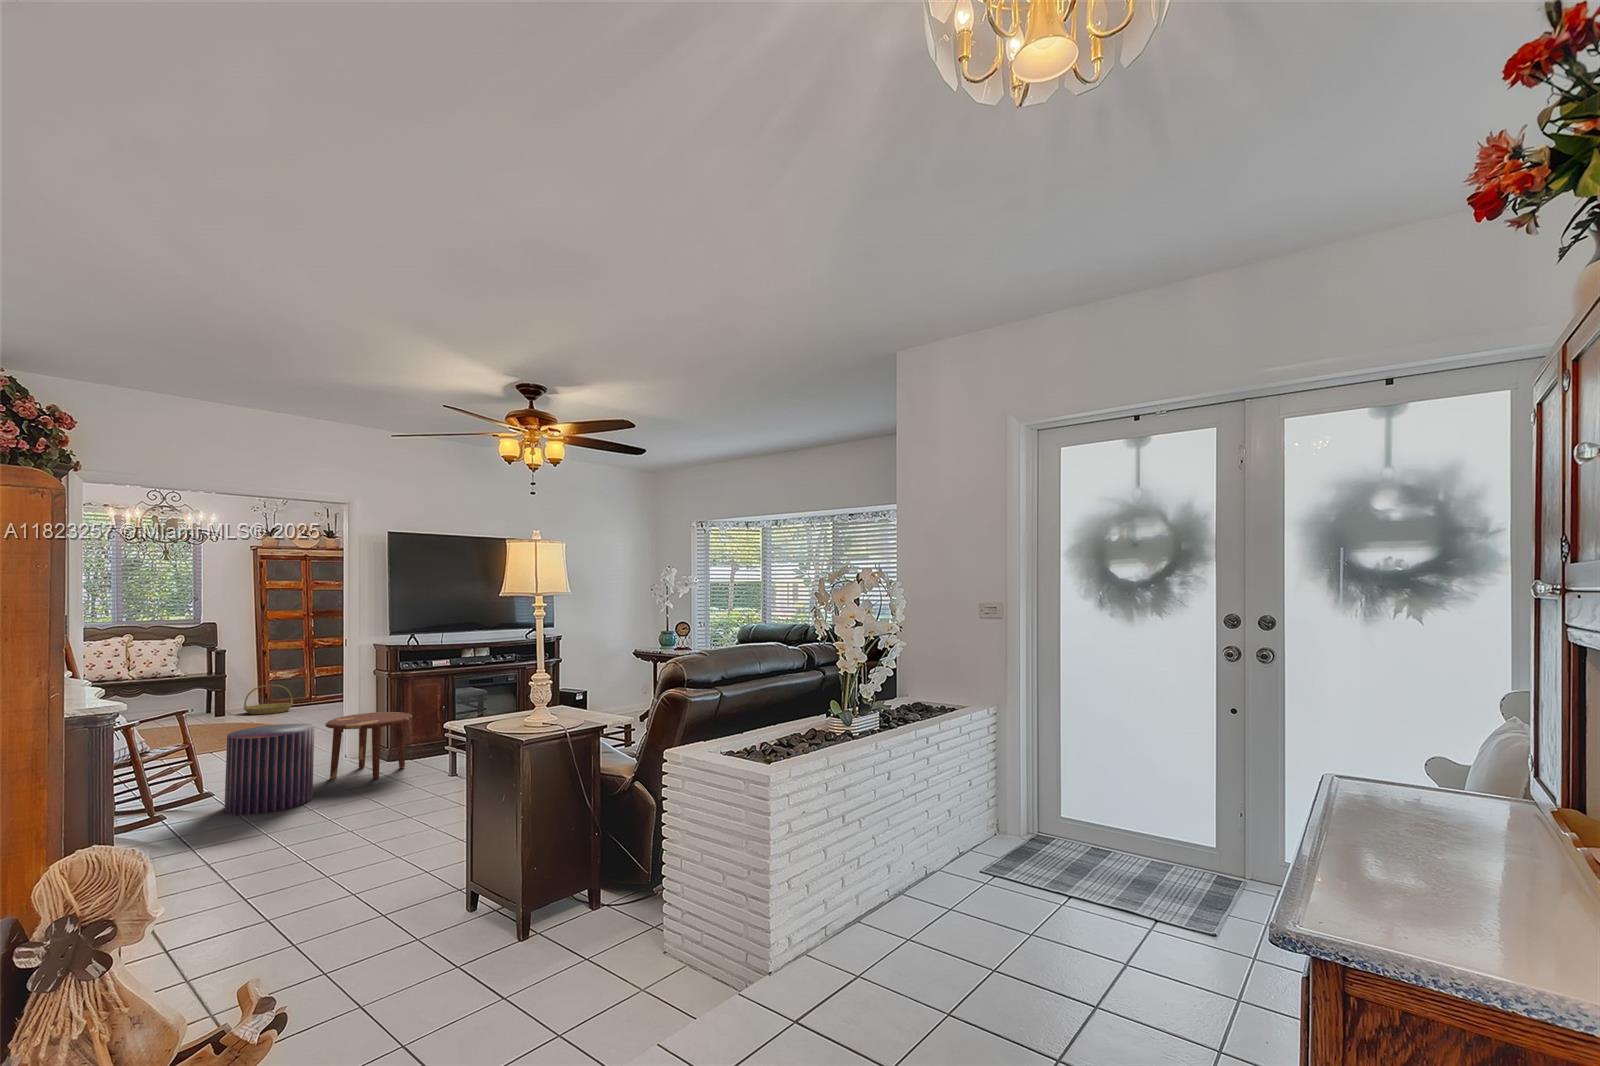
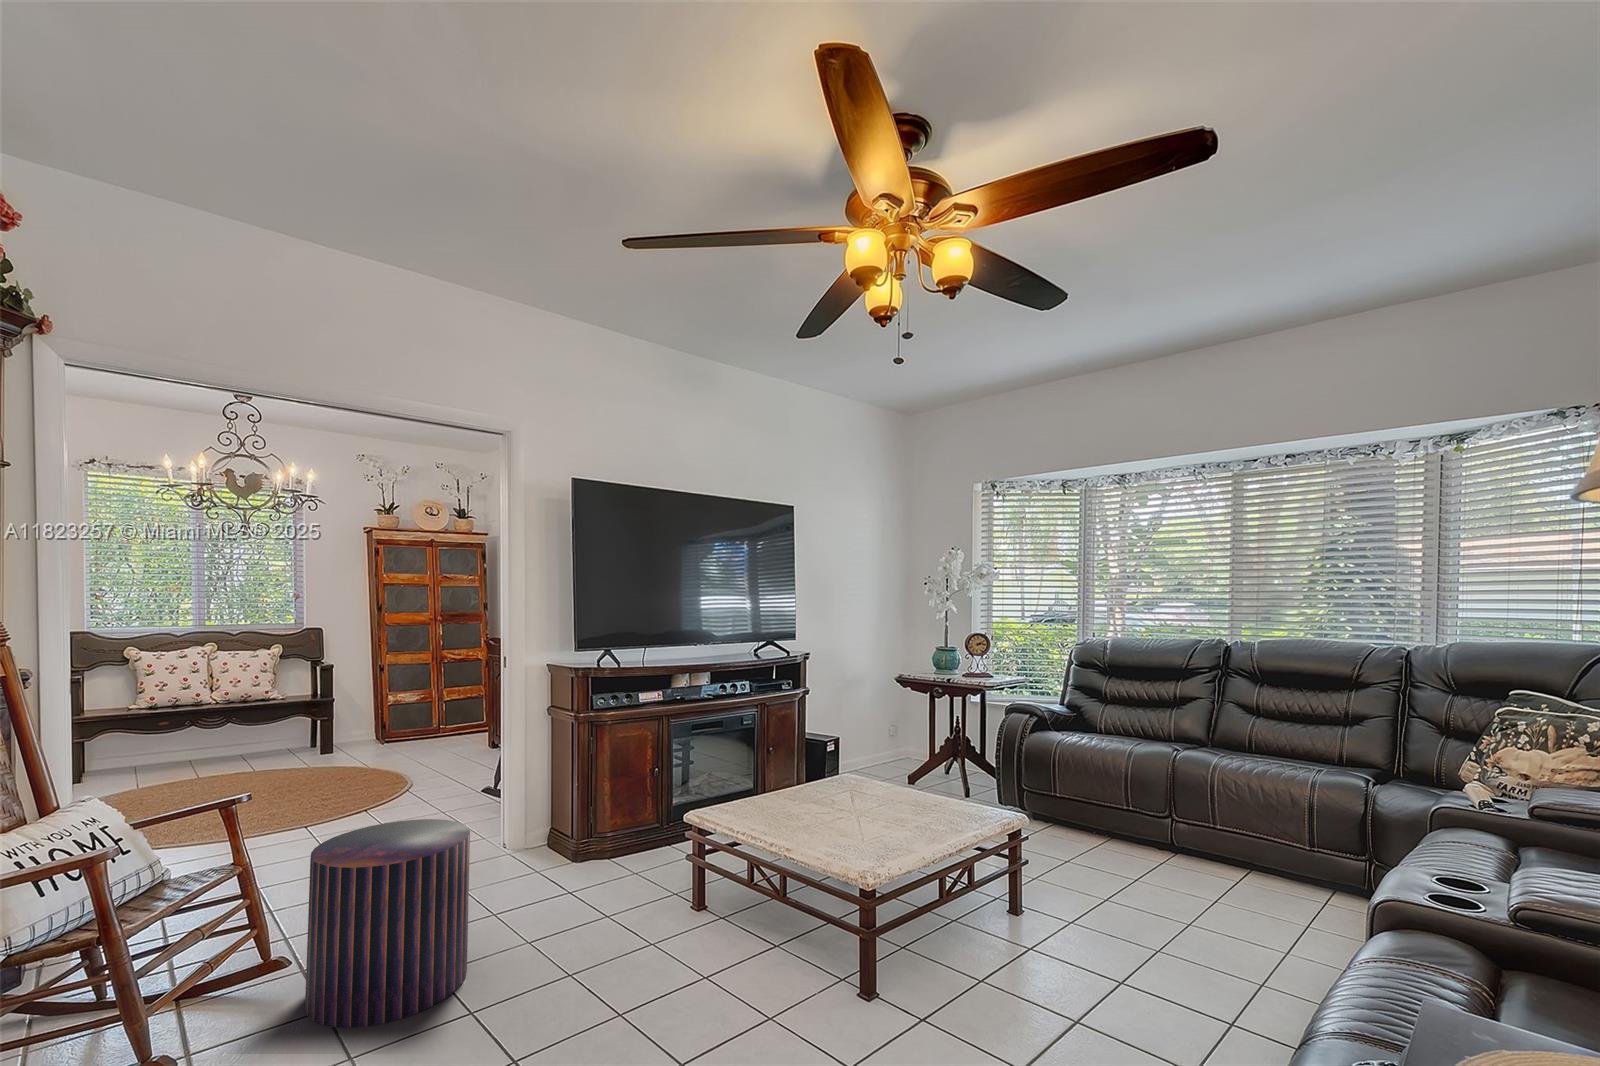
basket: present [243,685,293,714] -> none [356,711,418,751]
side table: present [325,712,412,779] -> none [481,781,618,912]

